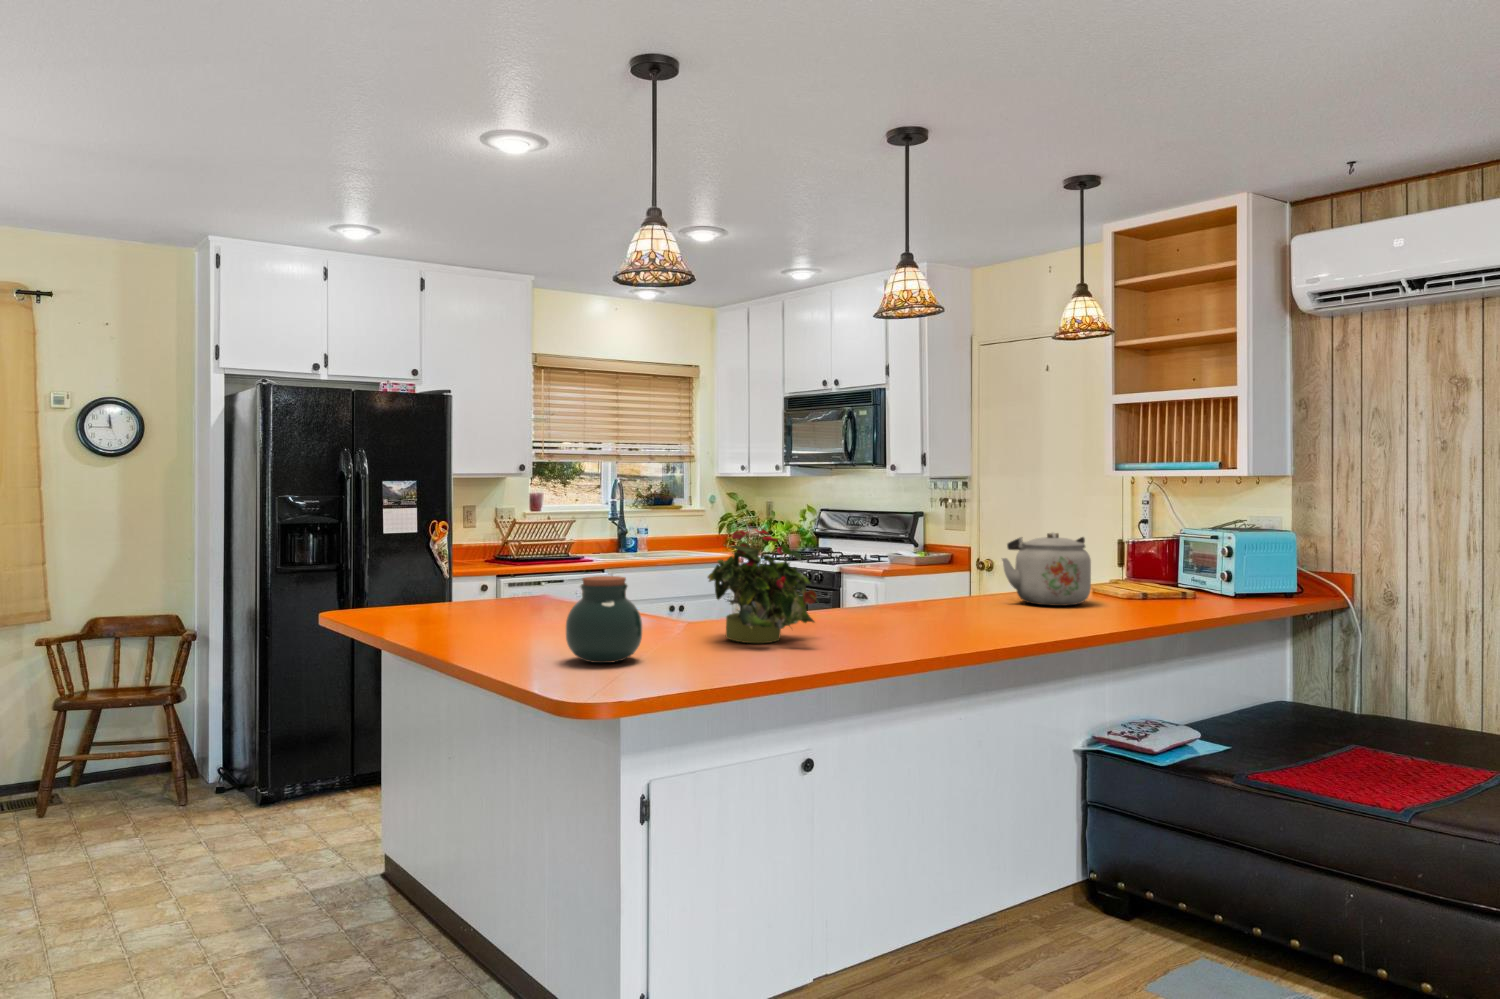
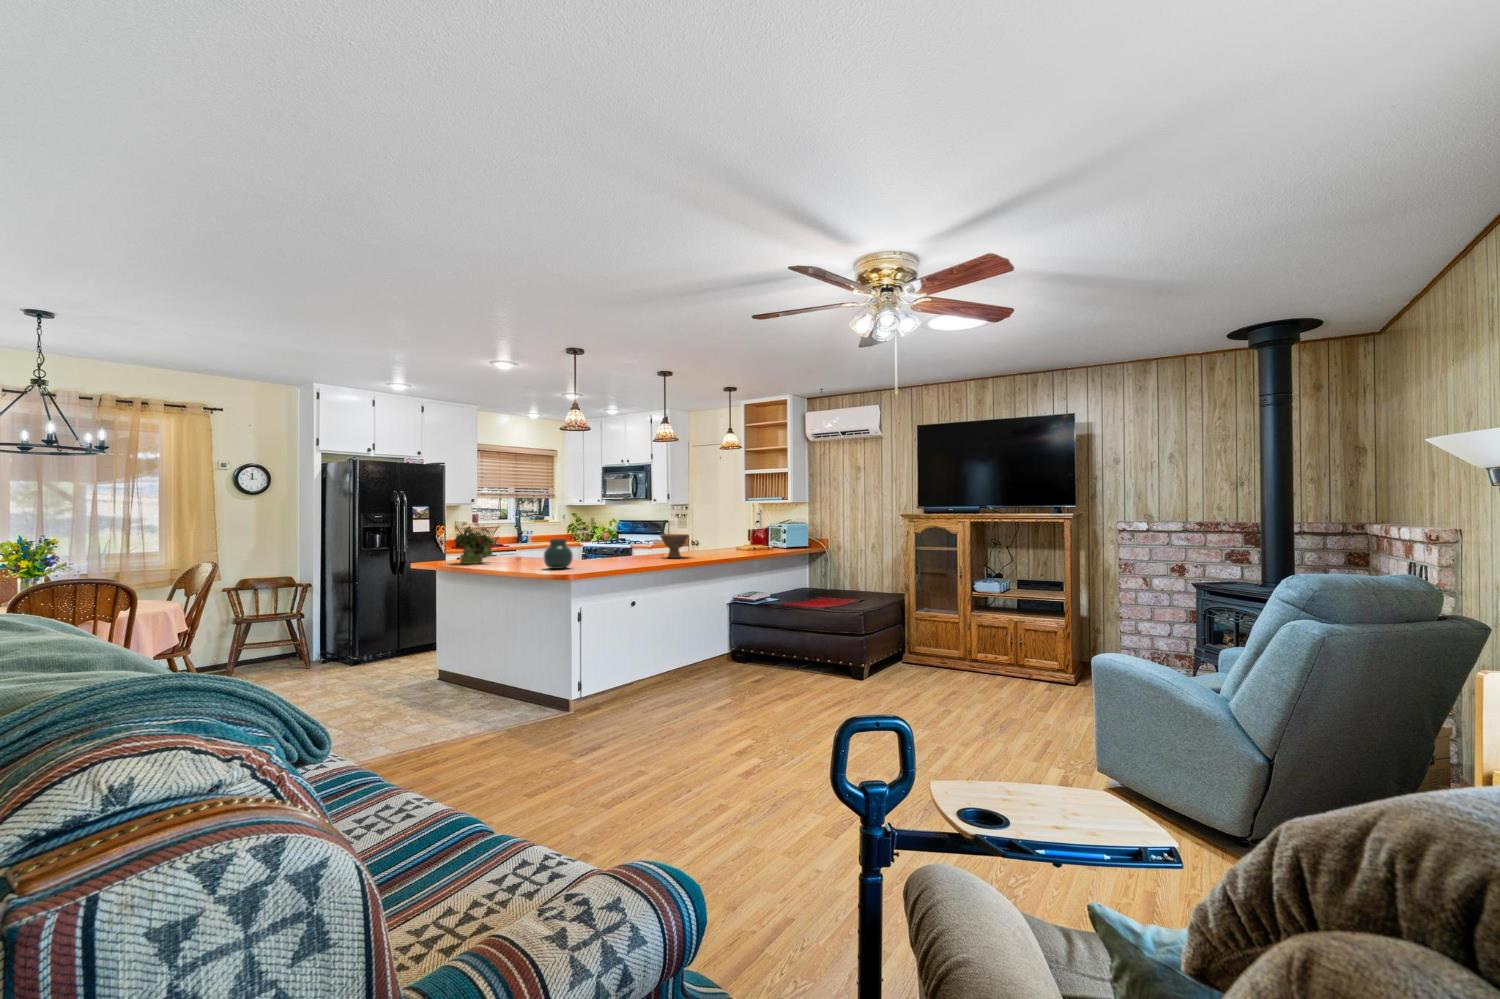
potted plant: present [708,529,817,643] -> present [454,523,497,564]
kettle: present [1002,533,1091,606] -> none [701,524,734,552]
bowl: none [889,560,974,628] -> present [660,534,689,558]

